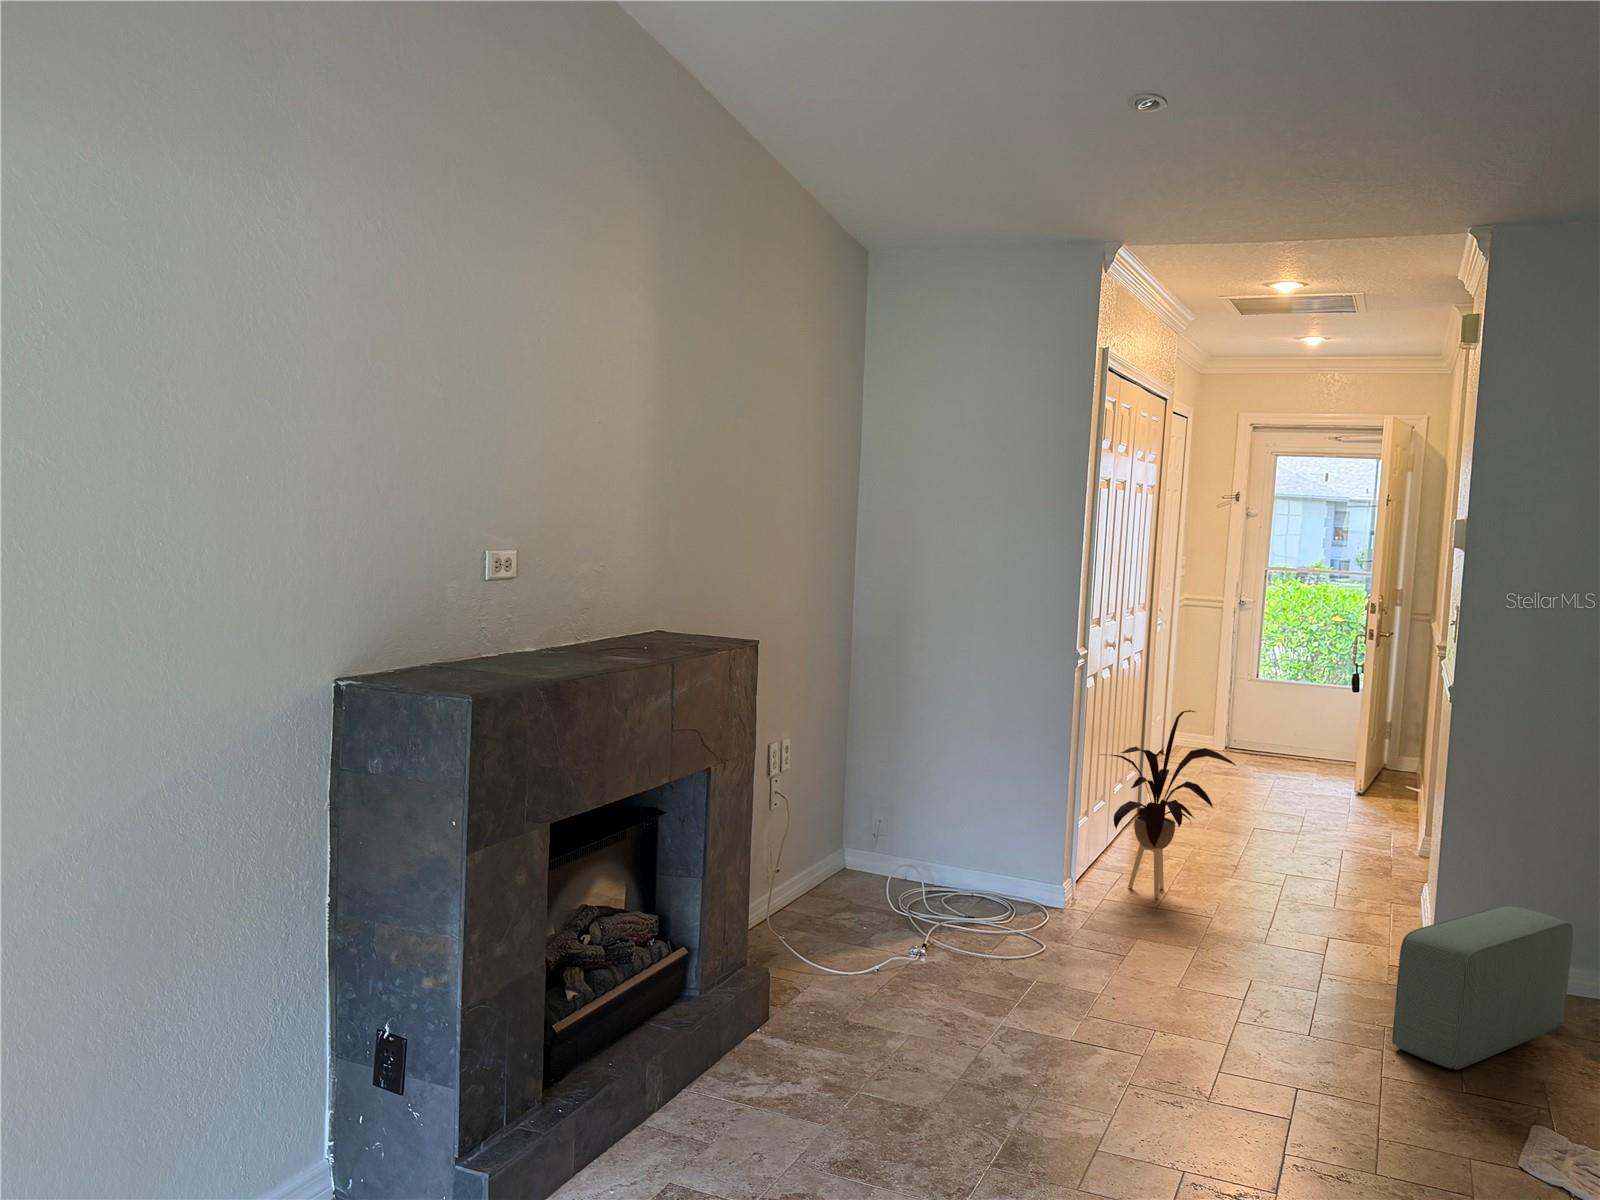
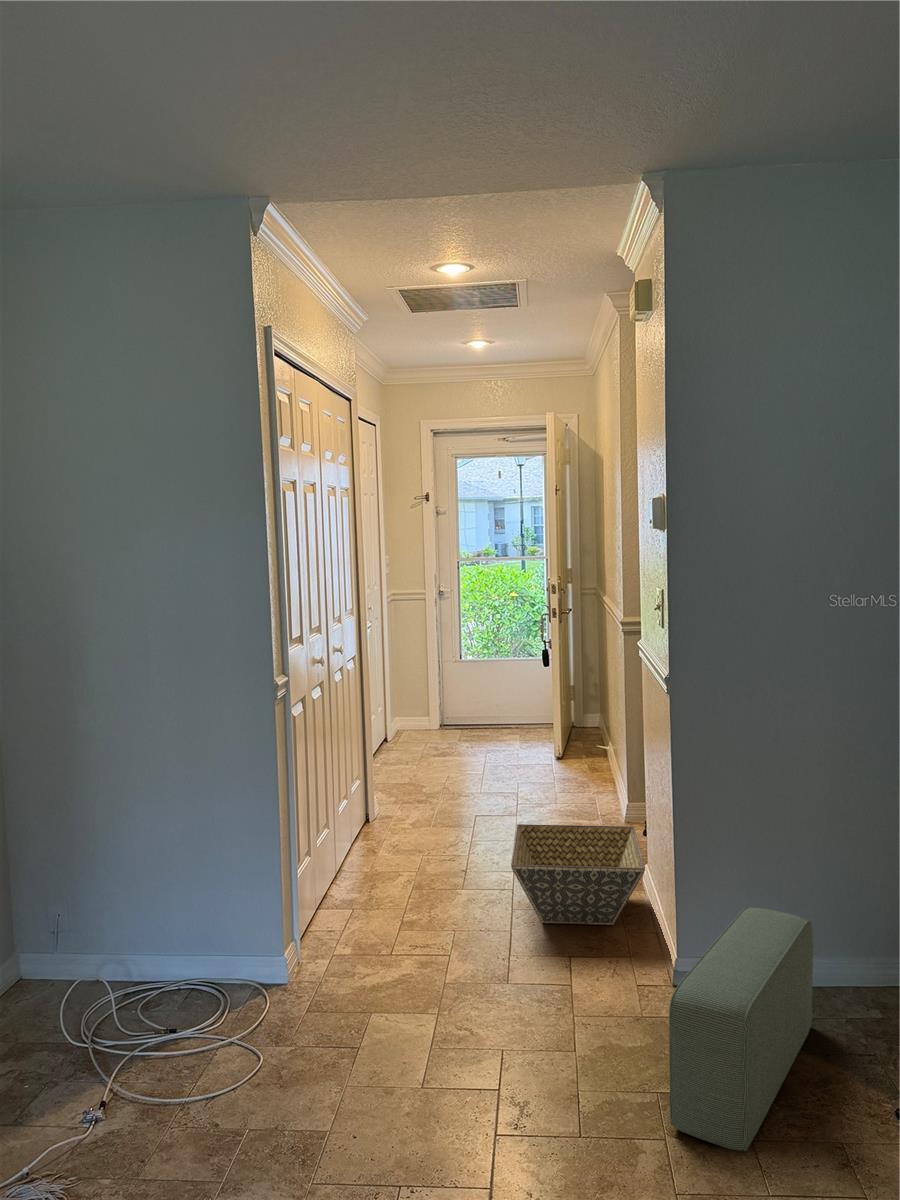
house plant: present [1101,710,1235,897] -> none [314,727,458,938]
basket: none [1280,826,1420,928] -> present [511,824,645,925]

